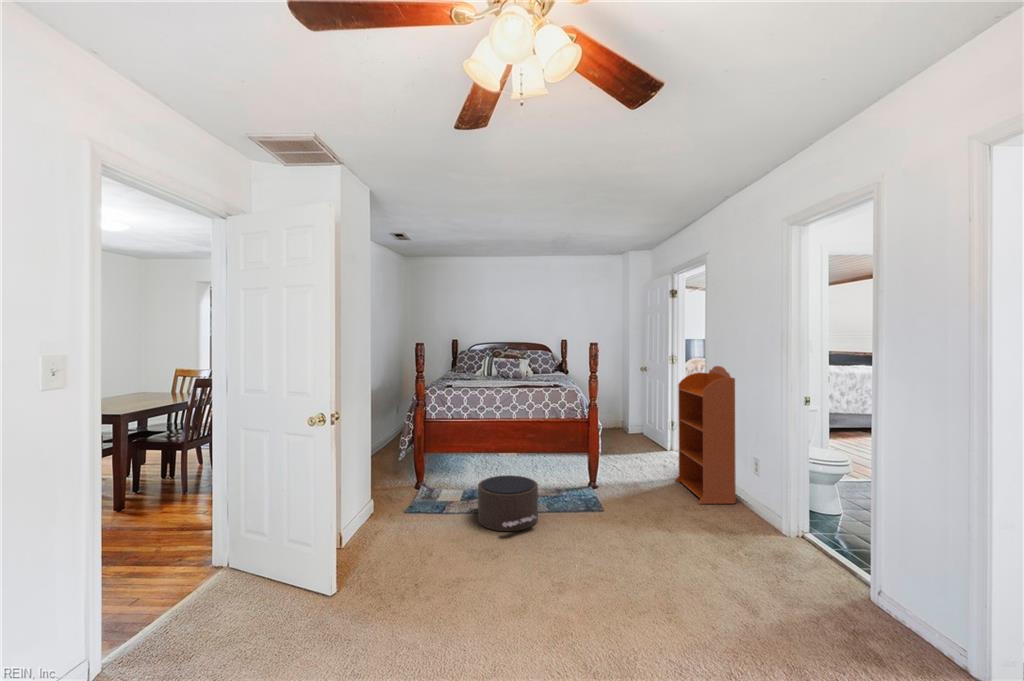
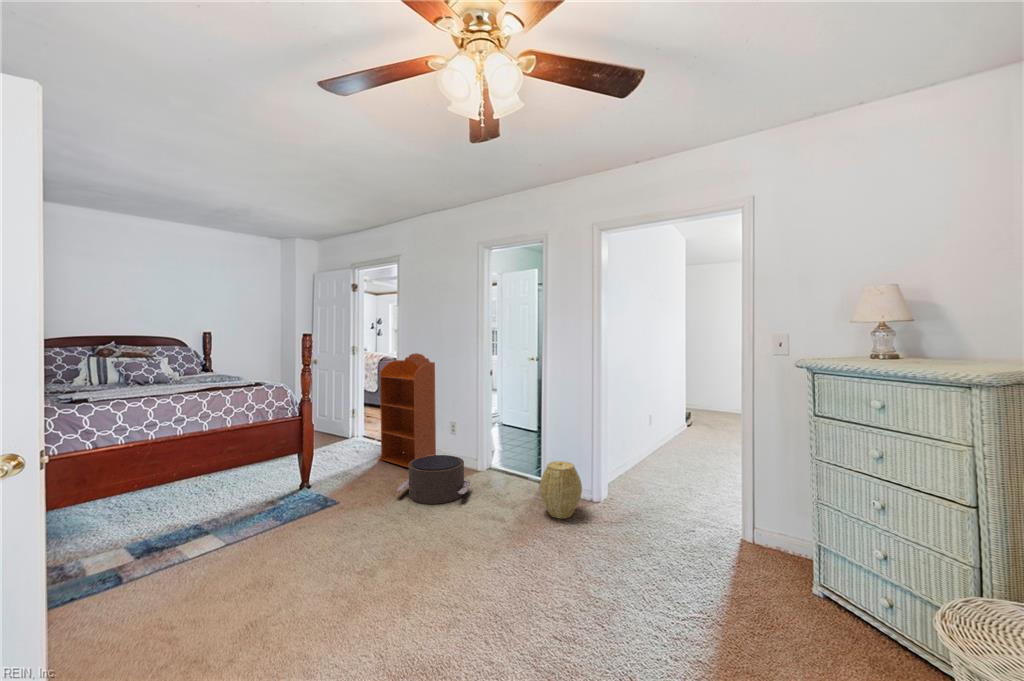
pouf: present [471,475,538,531] -> present [397,455,471,504]
woven basket: none [830,549,919,653] -> present [540,461,582,518]

